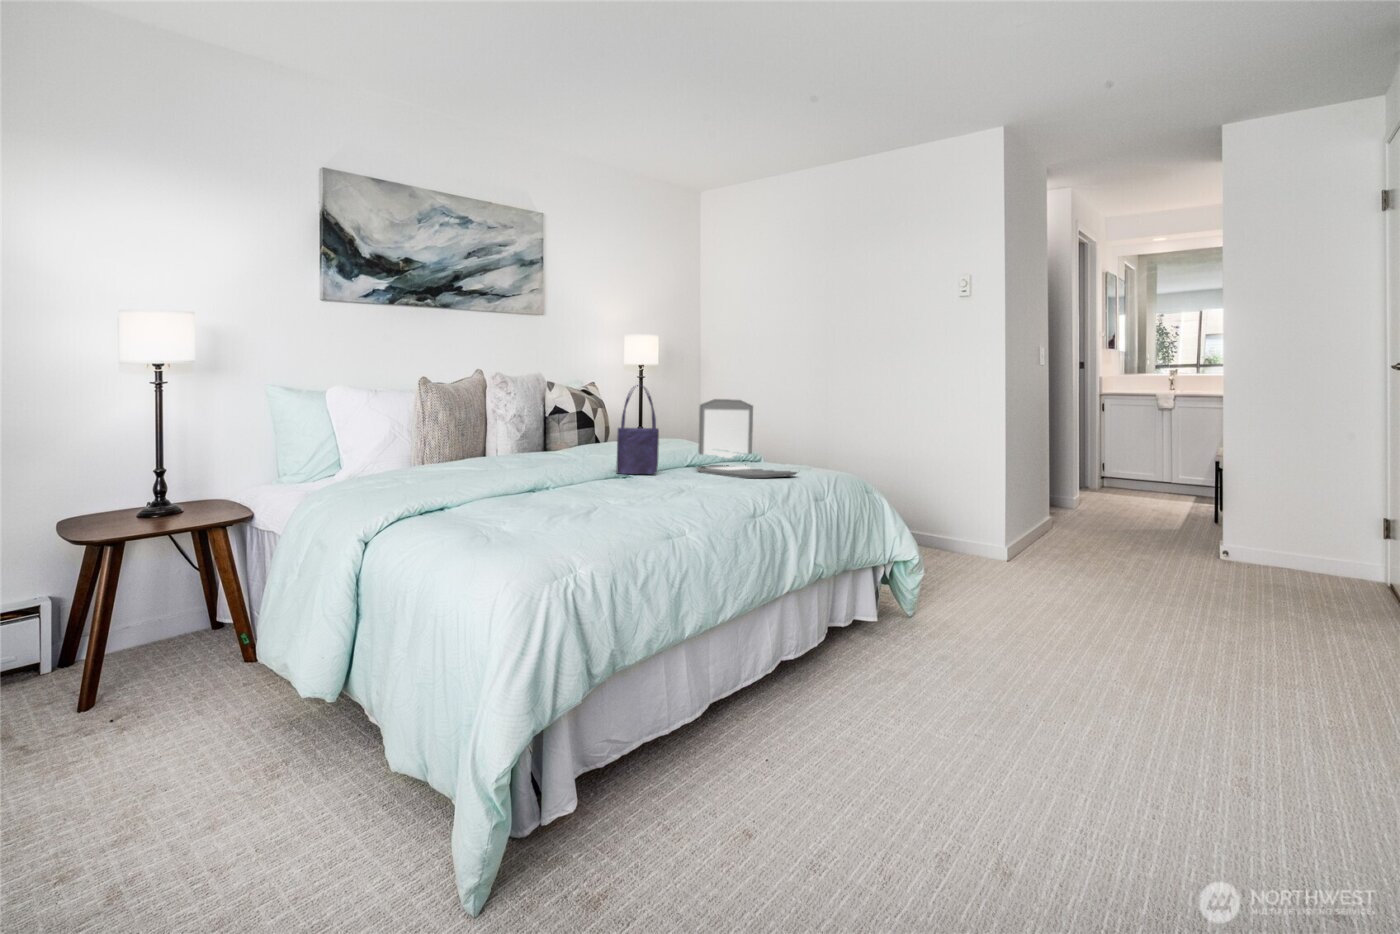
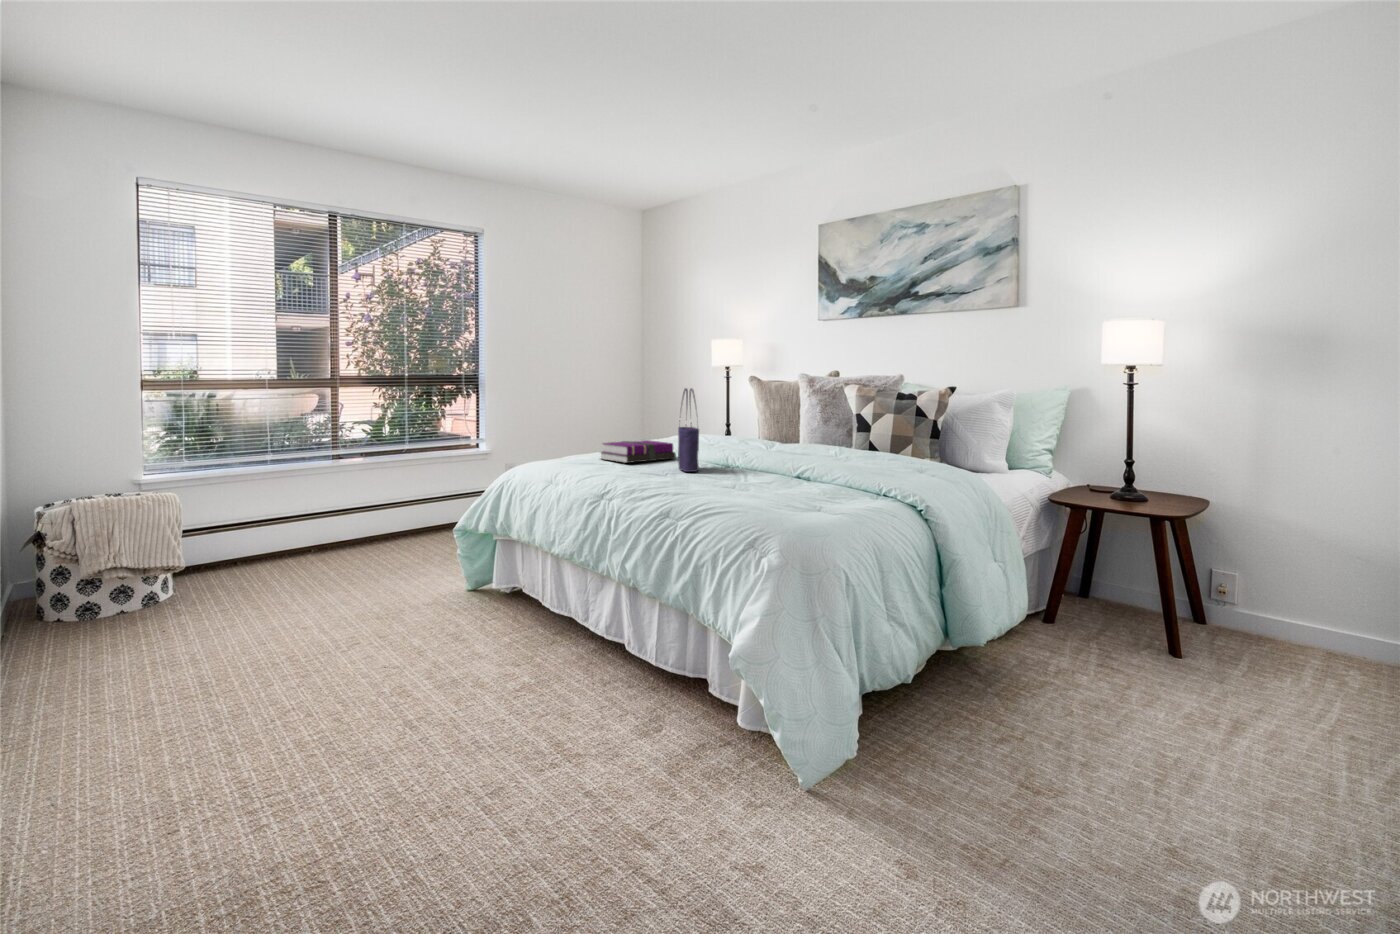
laptop: present [696,399,797,478] -> none [714,402,837,500]
notebook: none [505,451,598,478] -> present [601,440,676,463]

